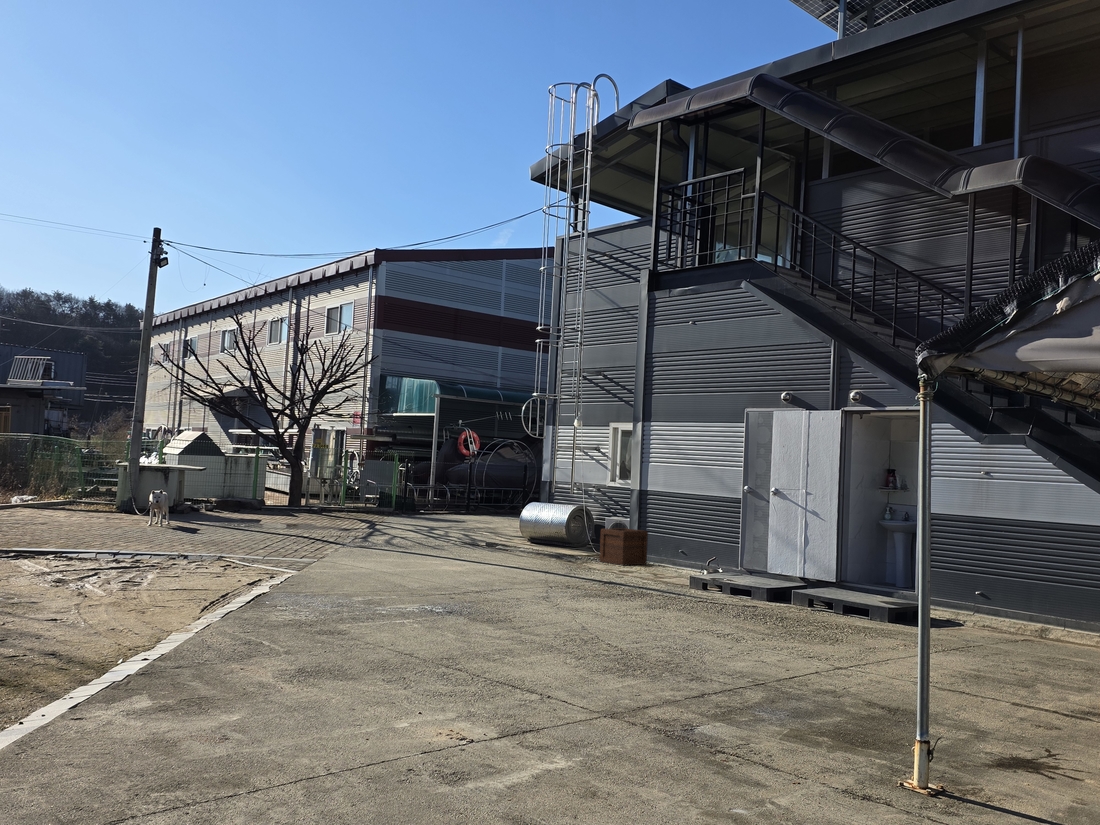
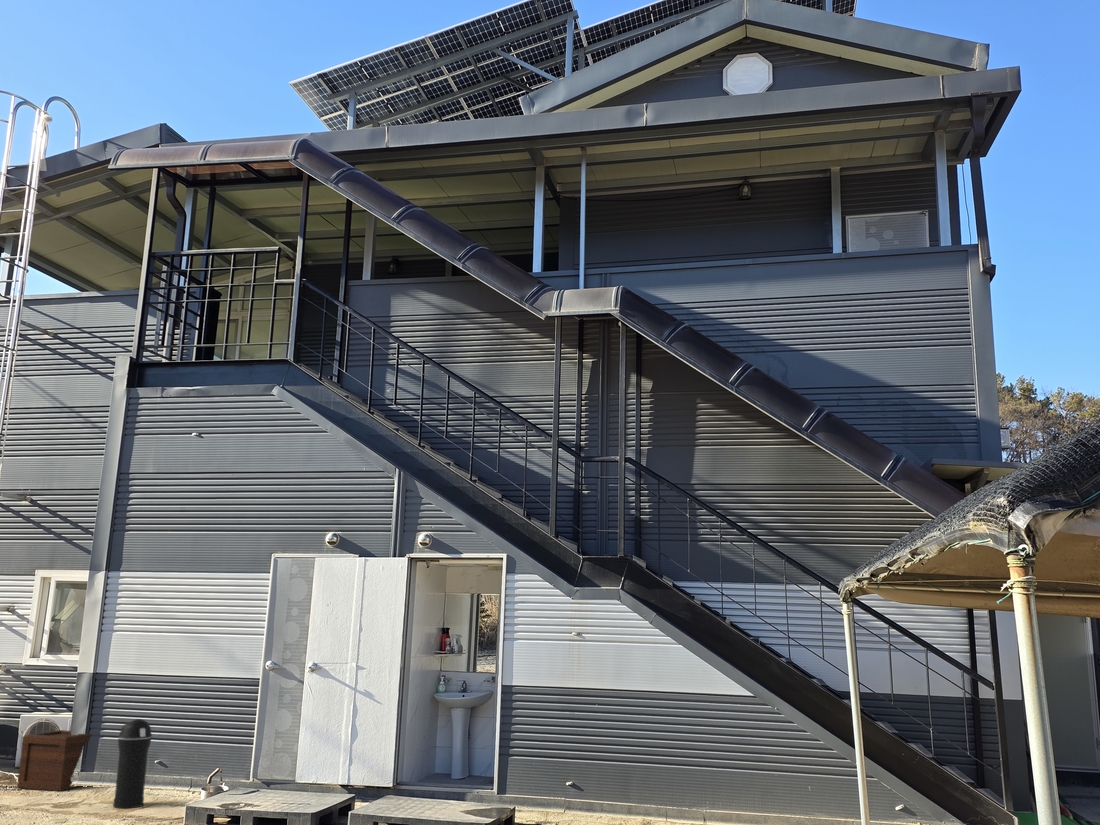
trash can: none [645,520,667,577] -> present [113,719,152,808]

